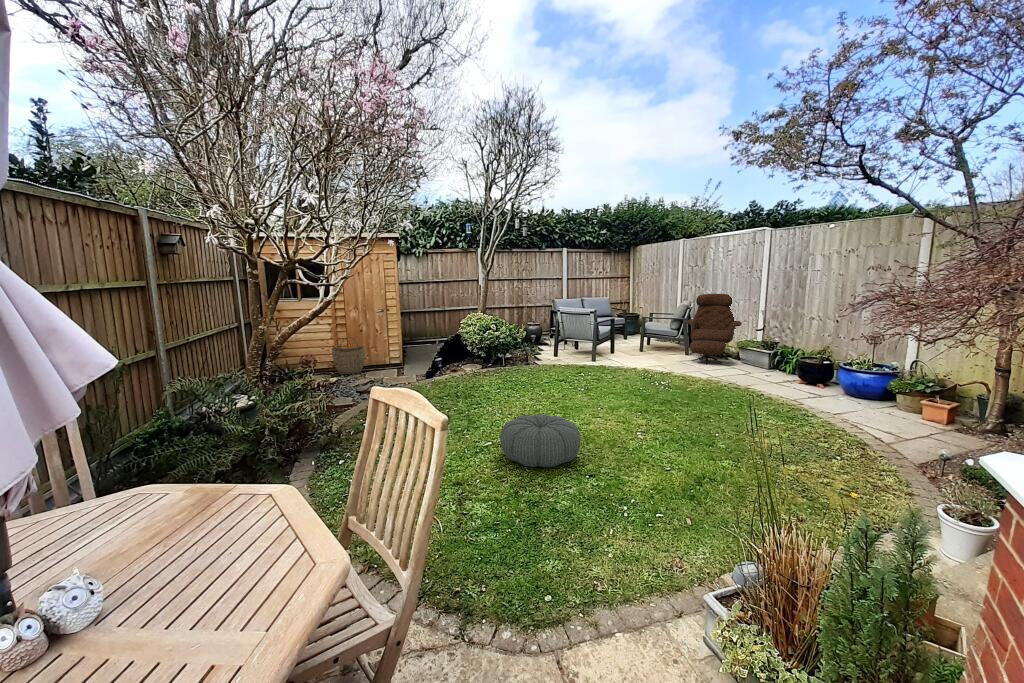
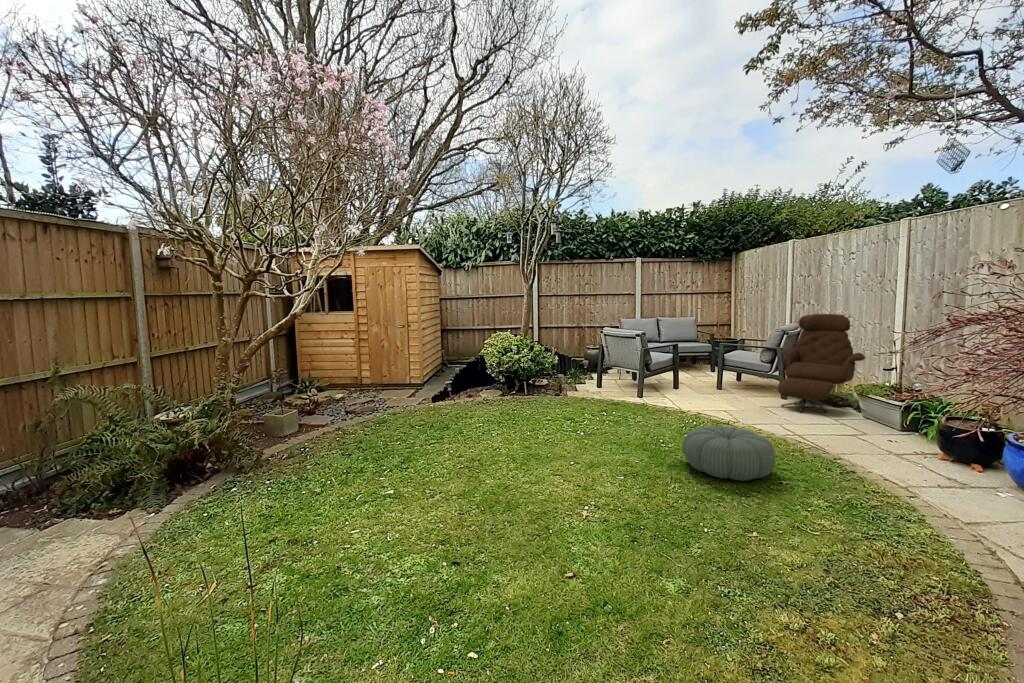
woven basket: present [332,337,365,375] -> none [346,354,382,394]
pouf: present [500,414,581,467] -> present [683,426,775,481]

